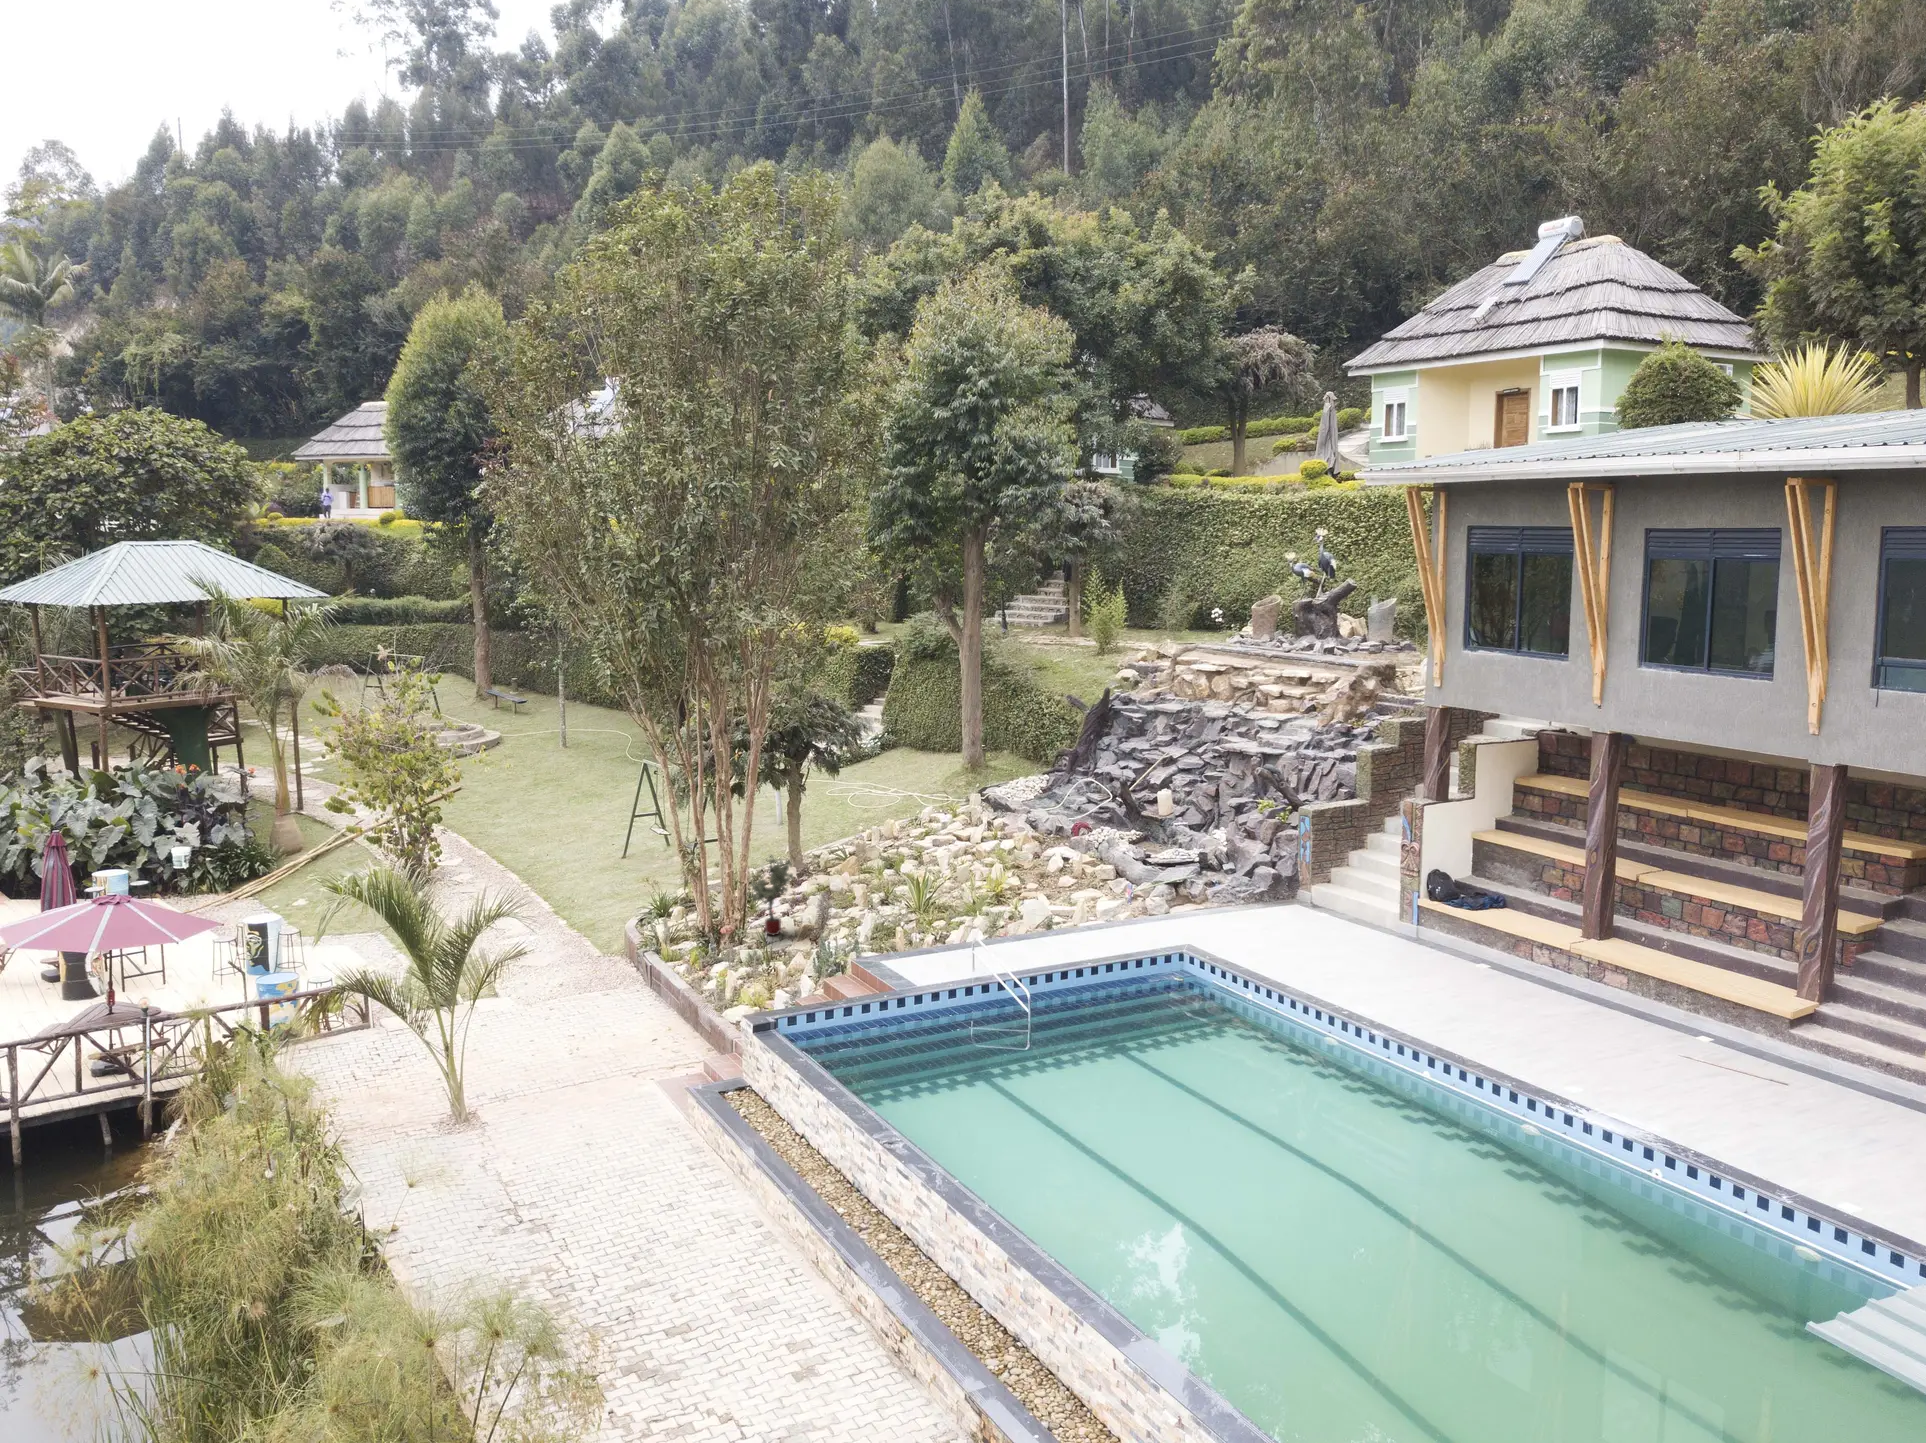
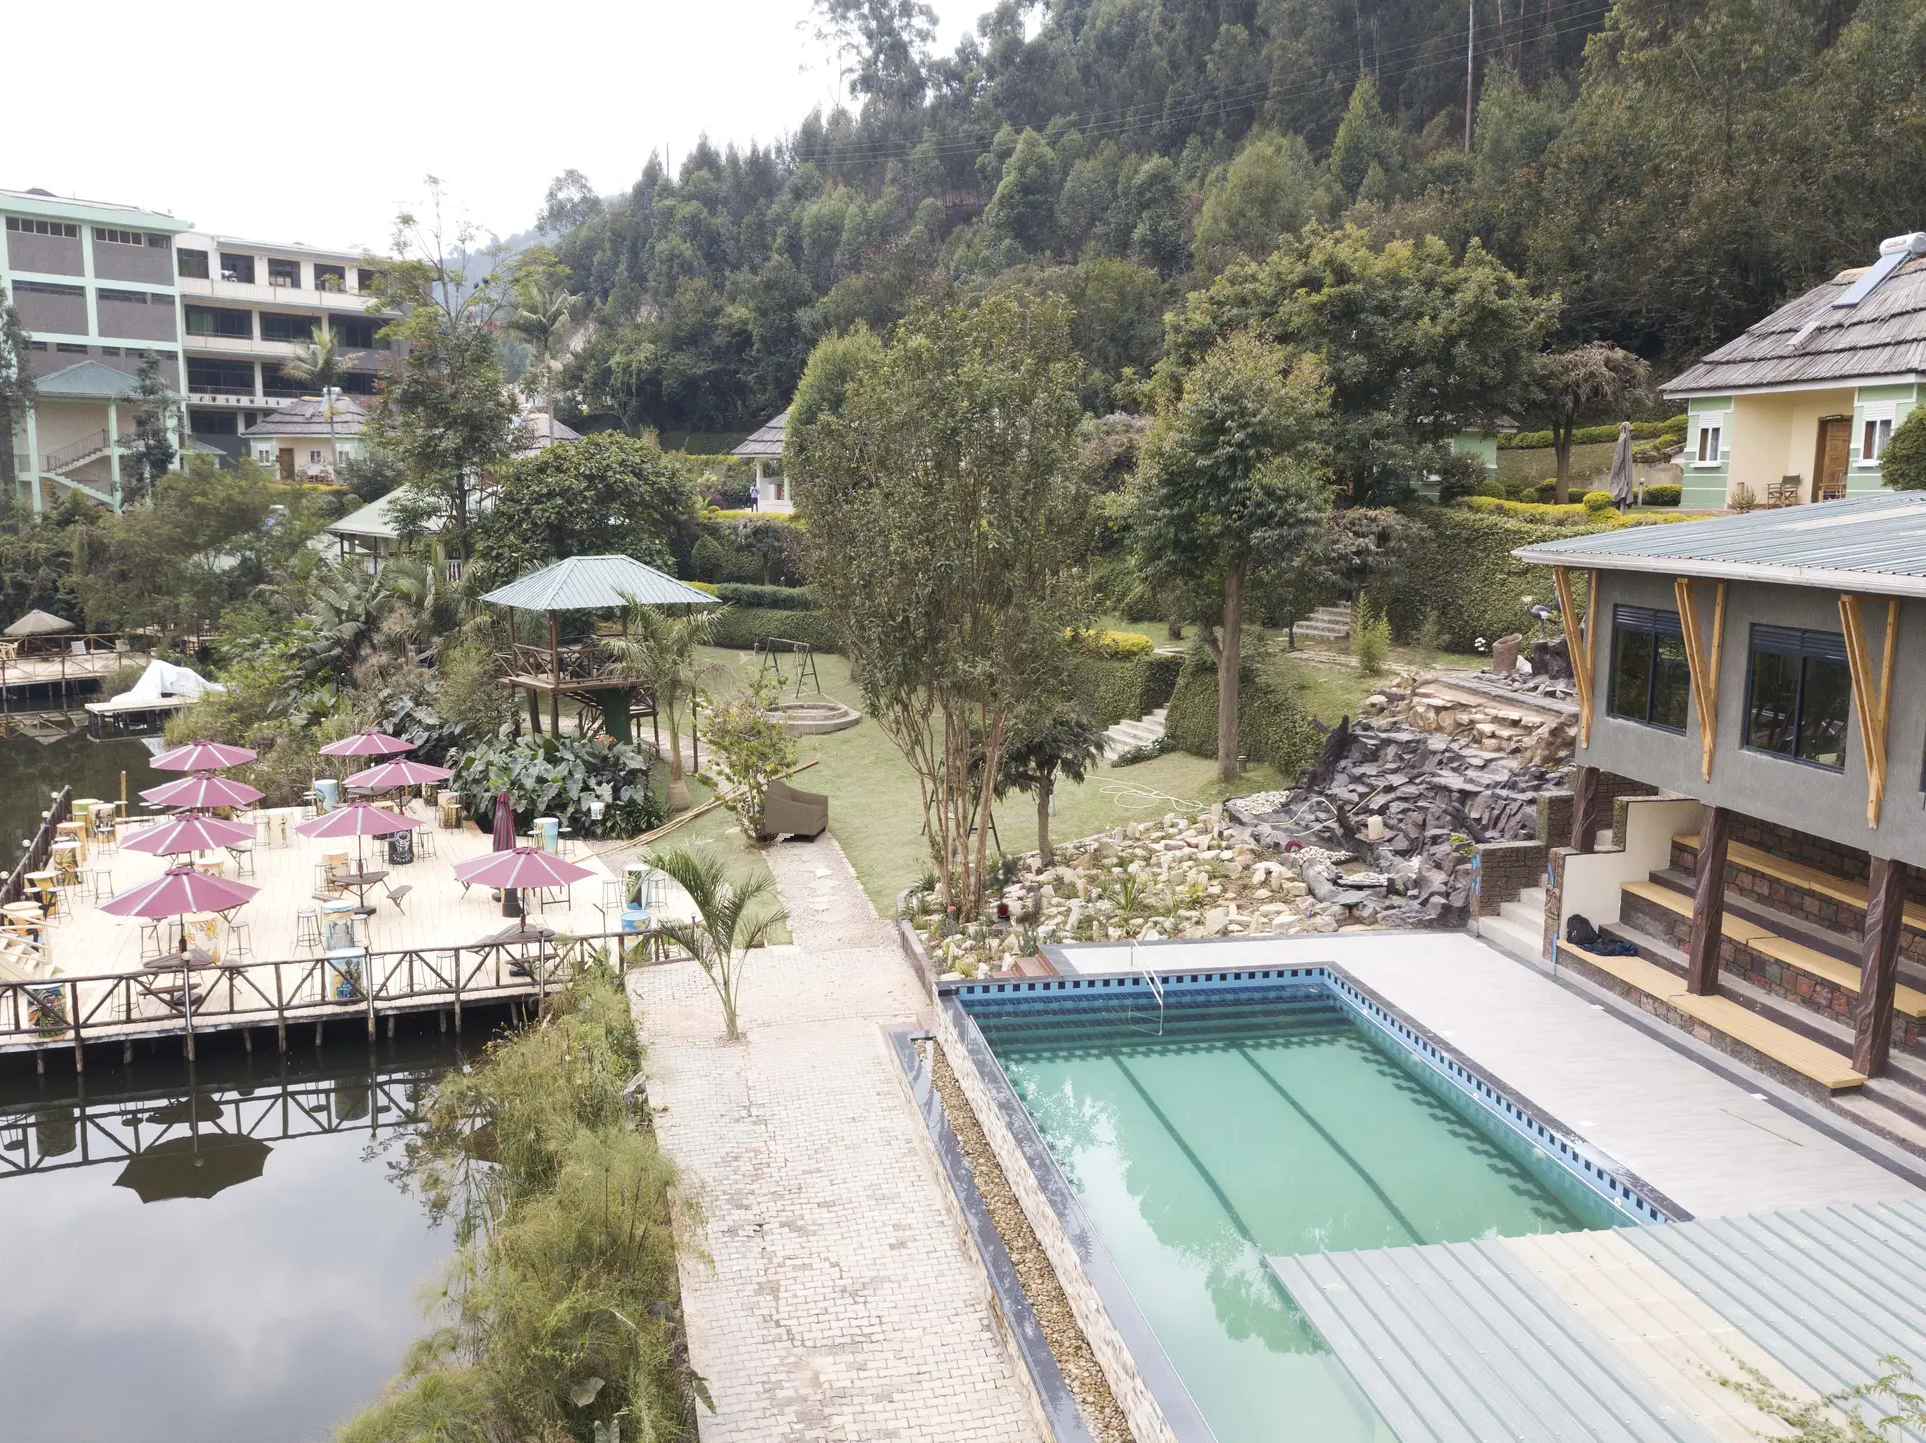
chair: none [428,801,510,877] -> present [764,780,828,842]

